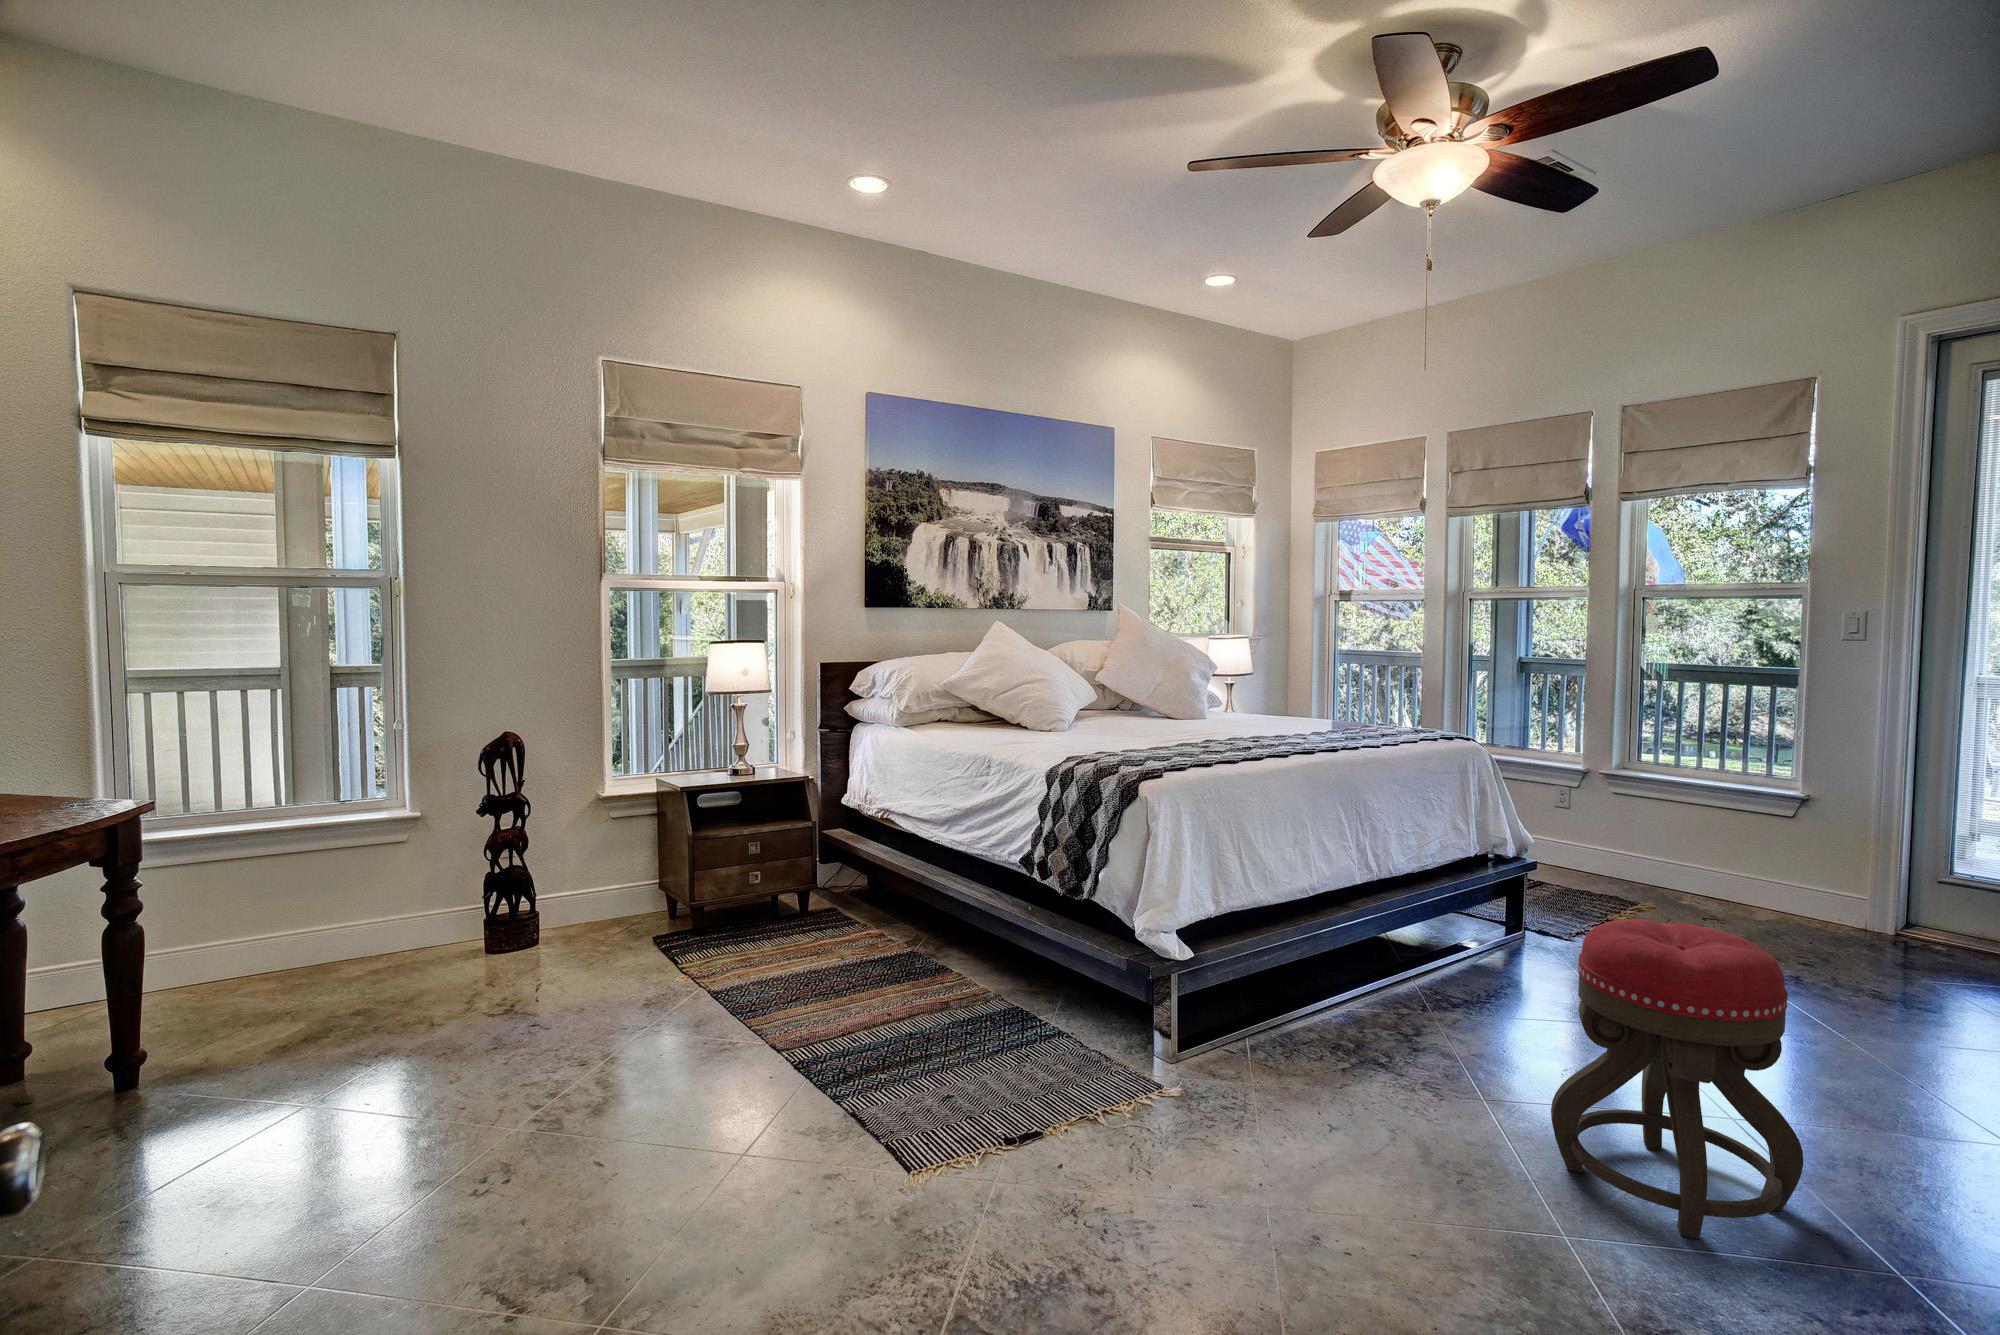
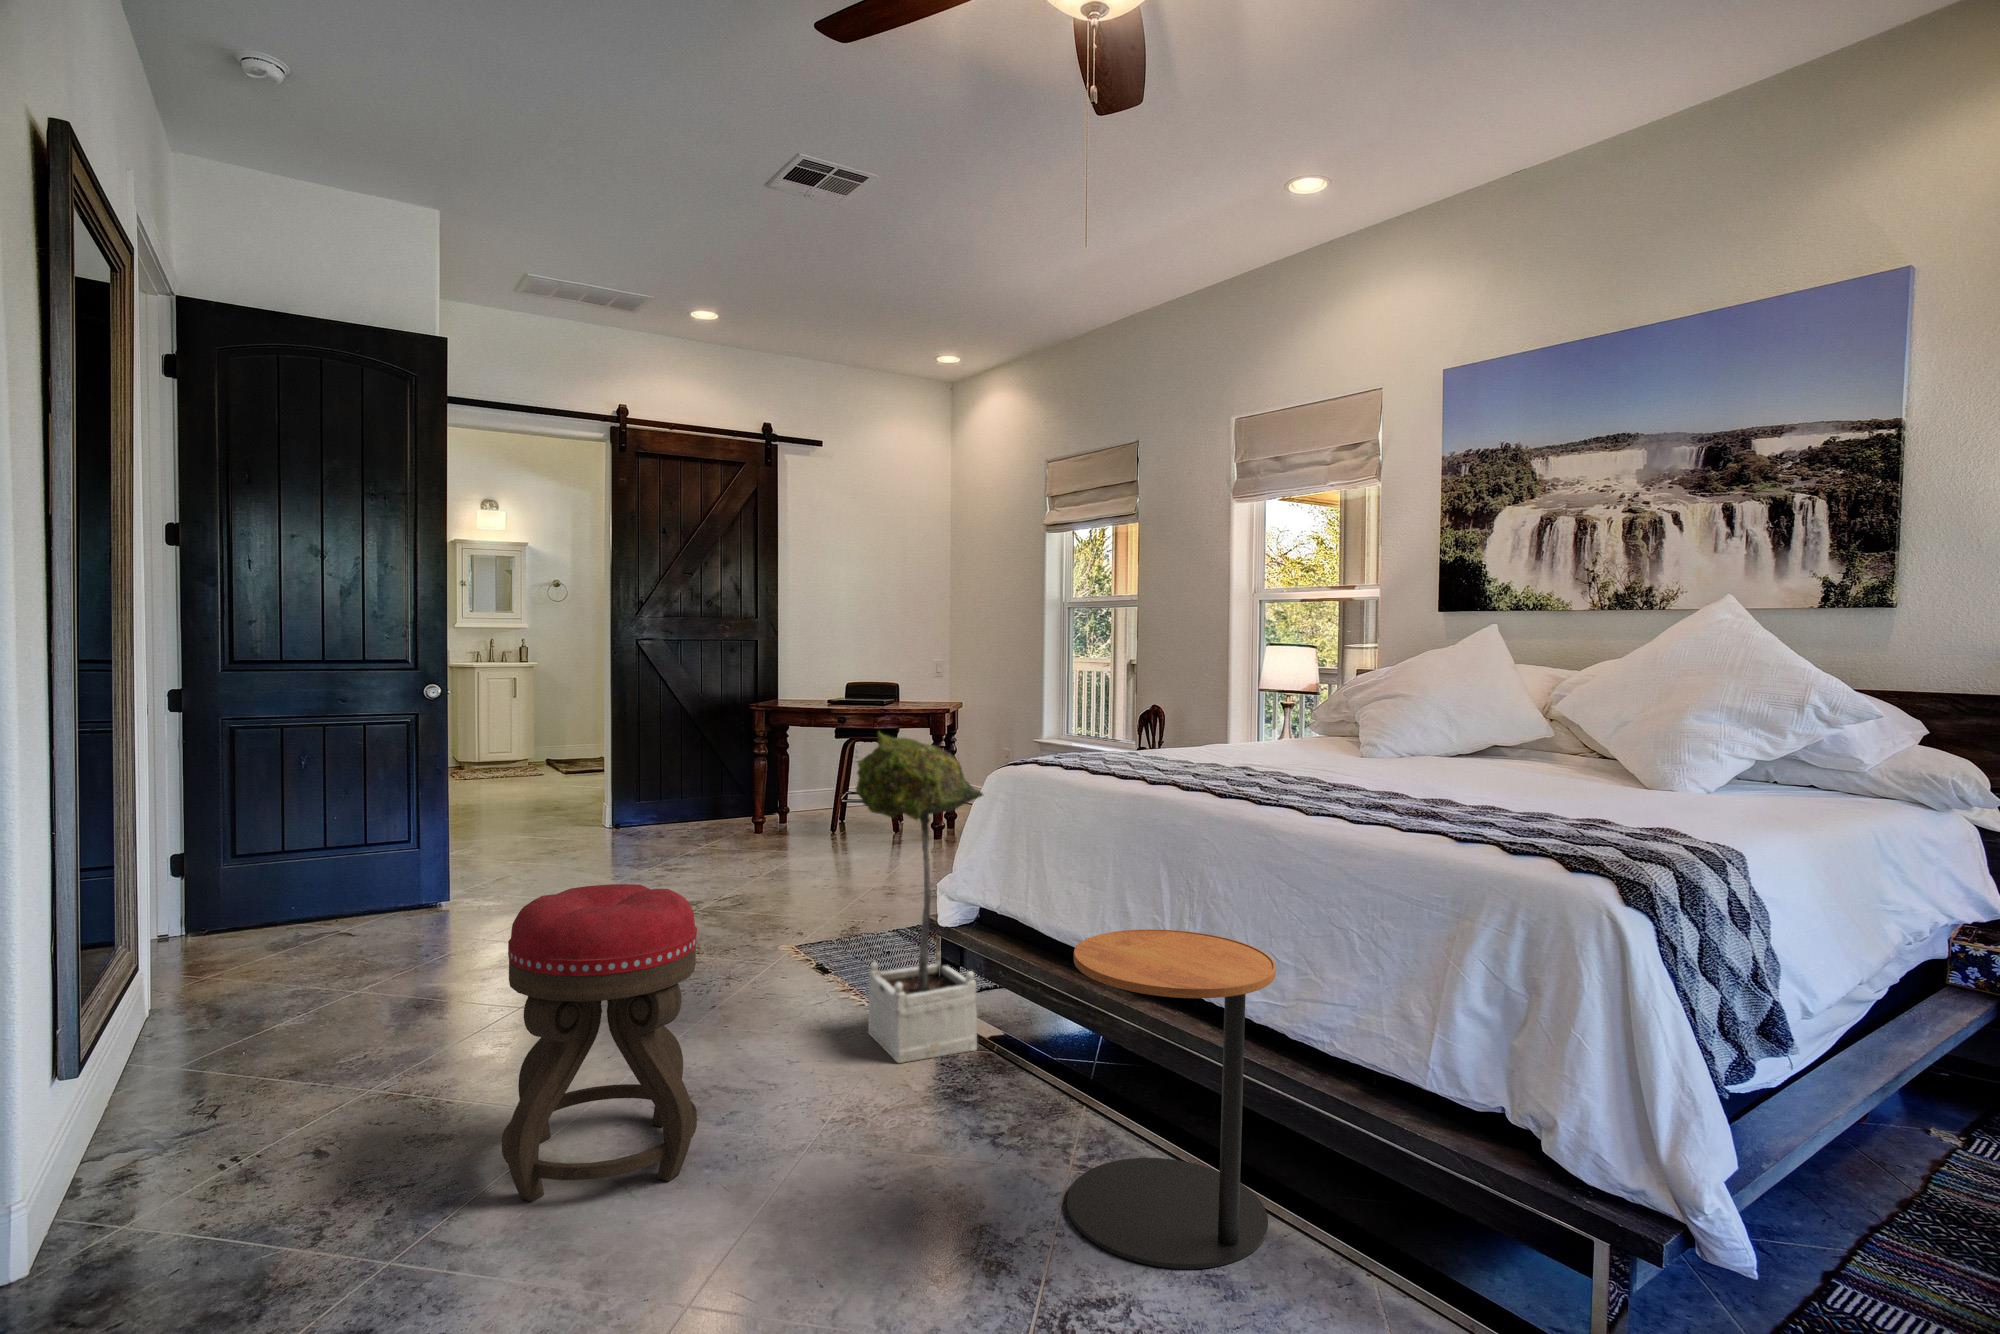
potted tree: none [1195,764,1341,1085] -> present [856,732,983,1063]
side table: none [1416,825,1549,1008] -> present [1067,929,1276,1269]

